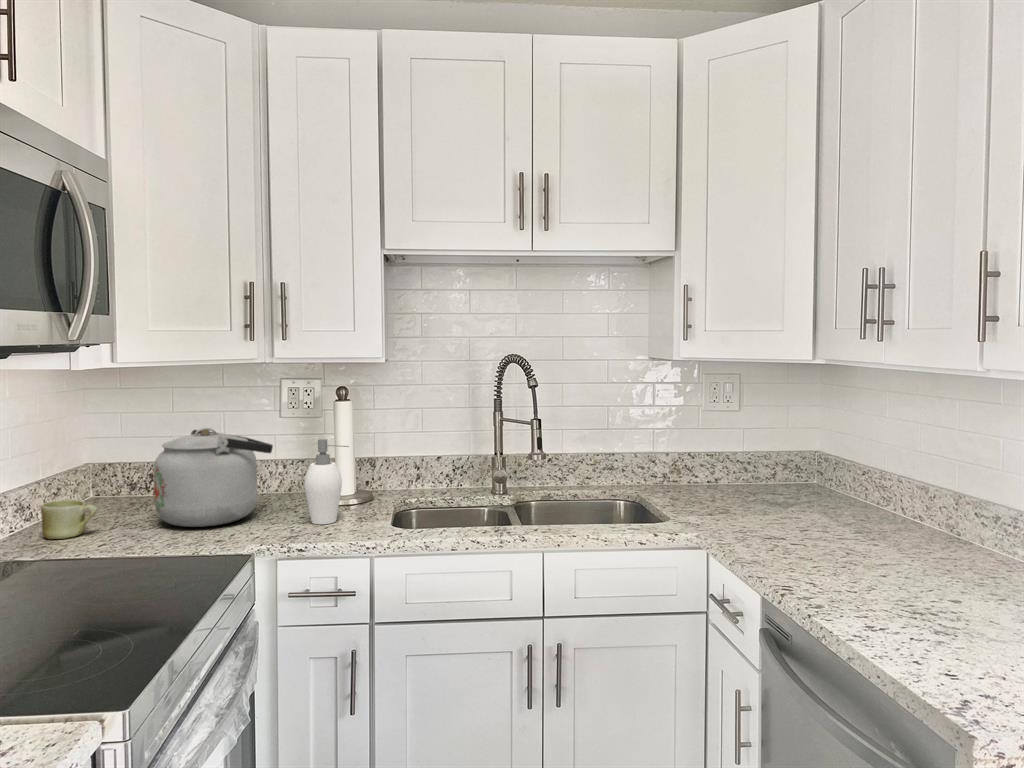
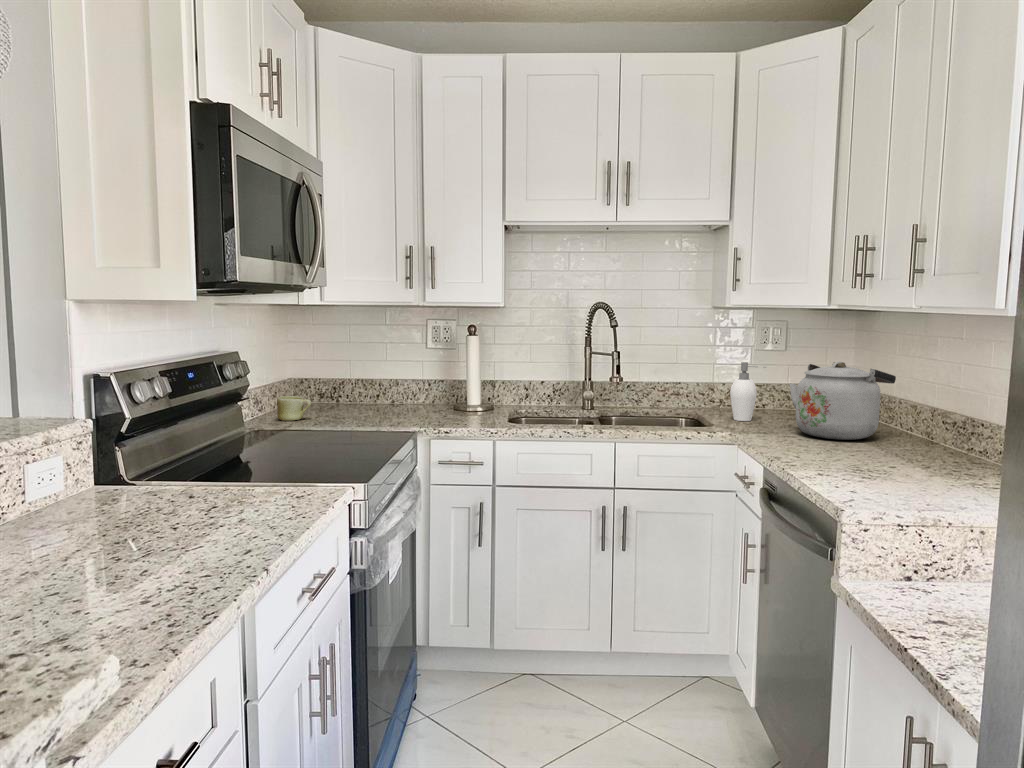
kettle: present [154,428,273,527] -> present [789,361,896,440]
soap dispenser: present [304,439,349,524] -> present [730,362,757,421]

